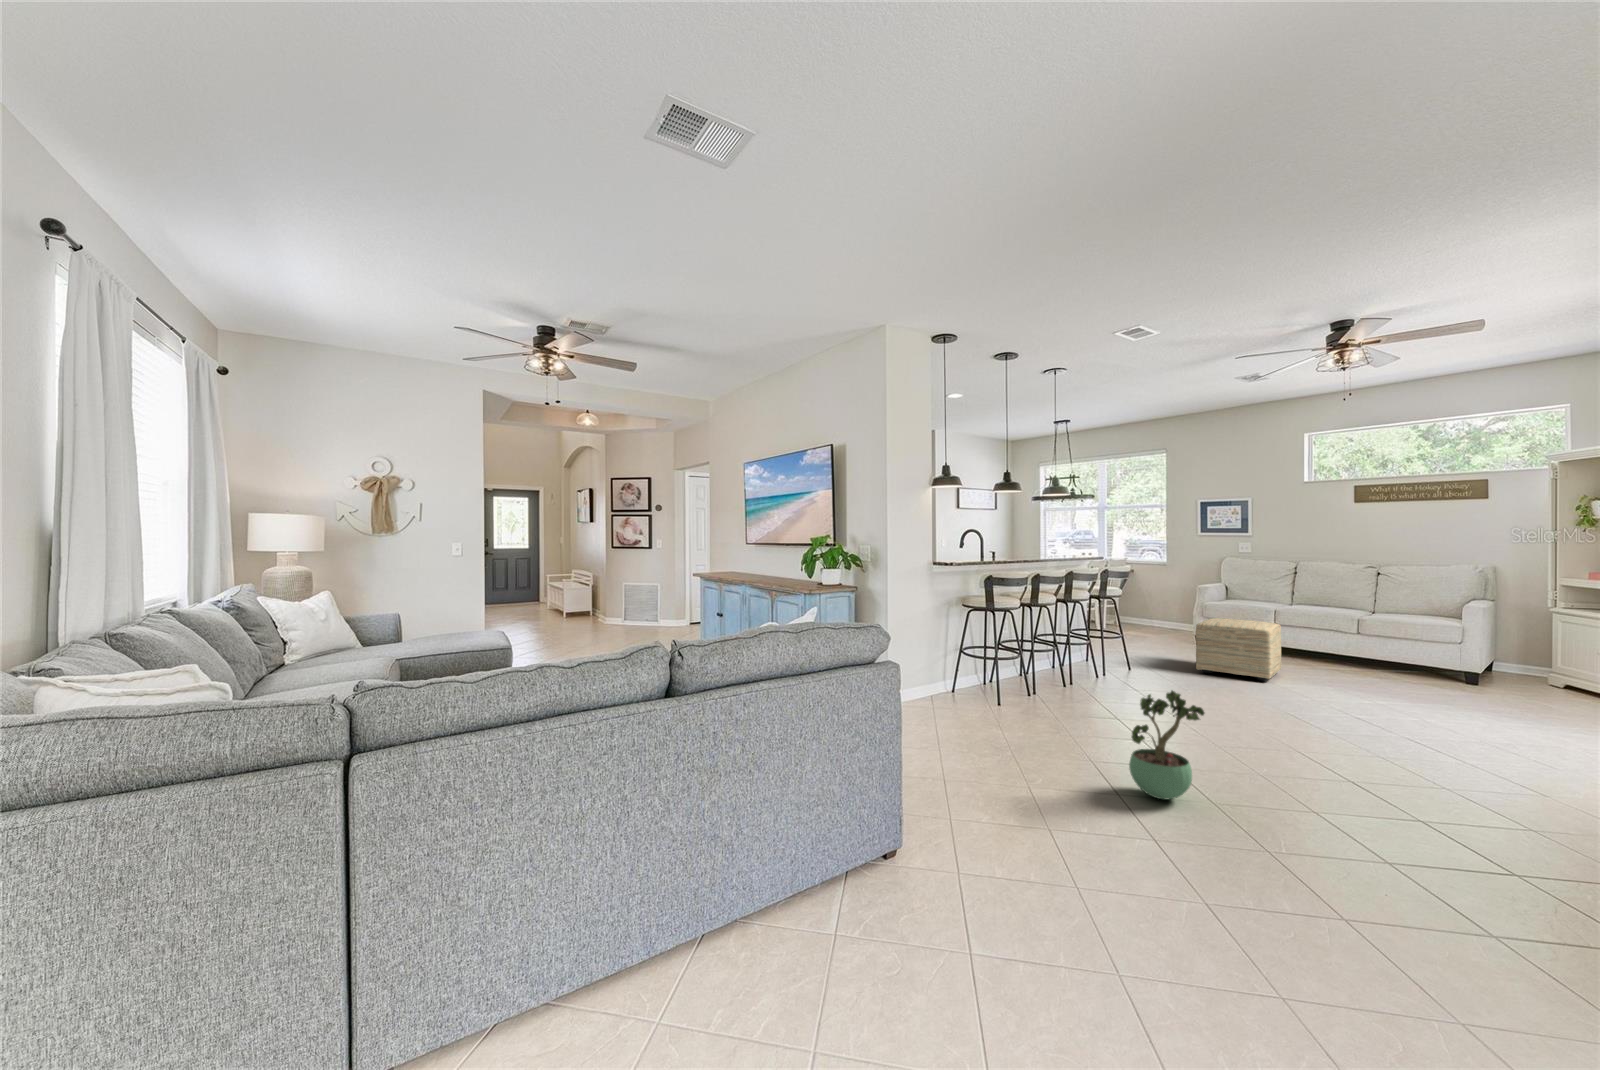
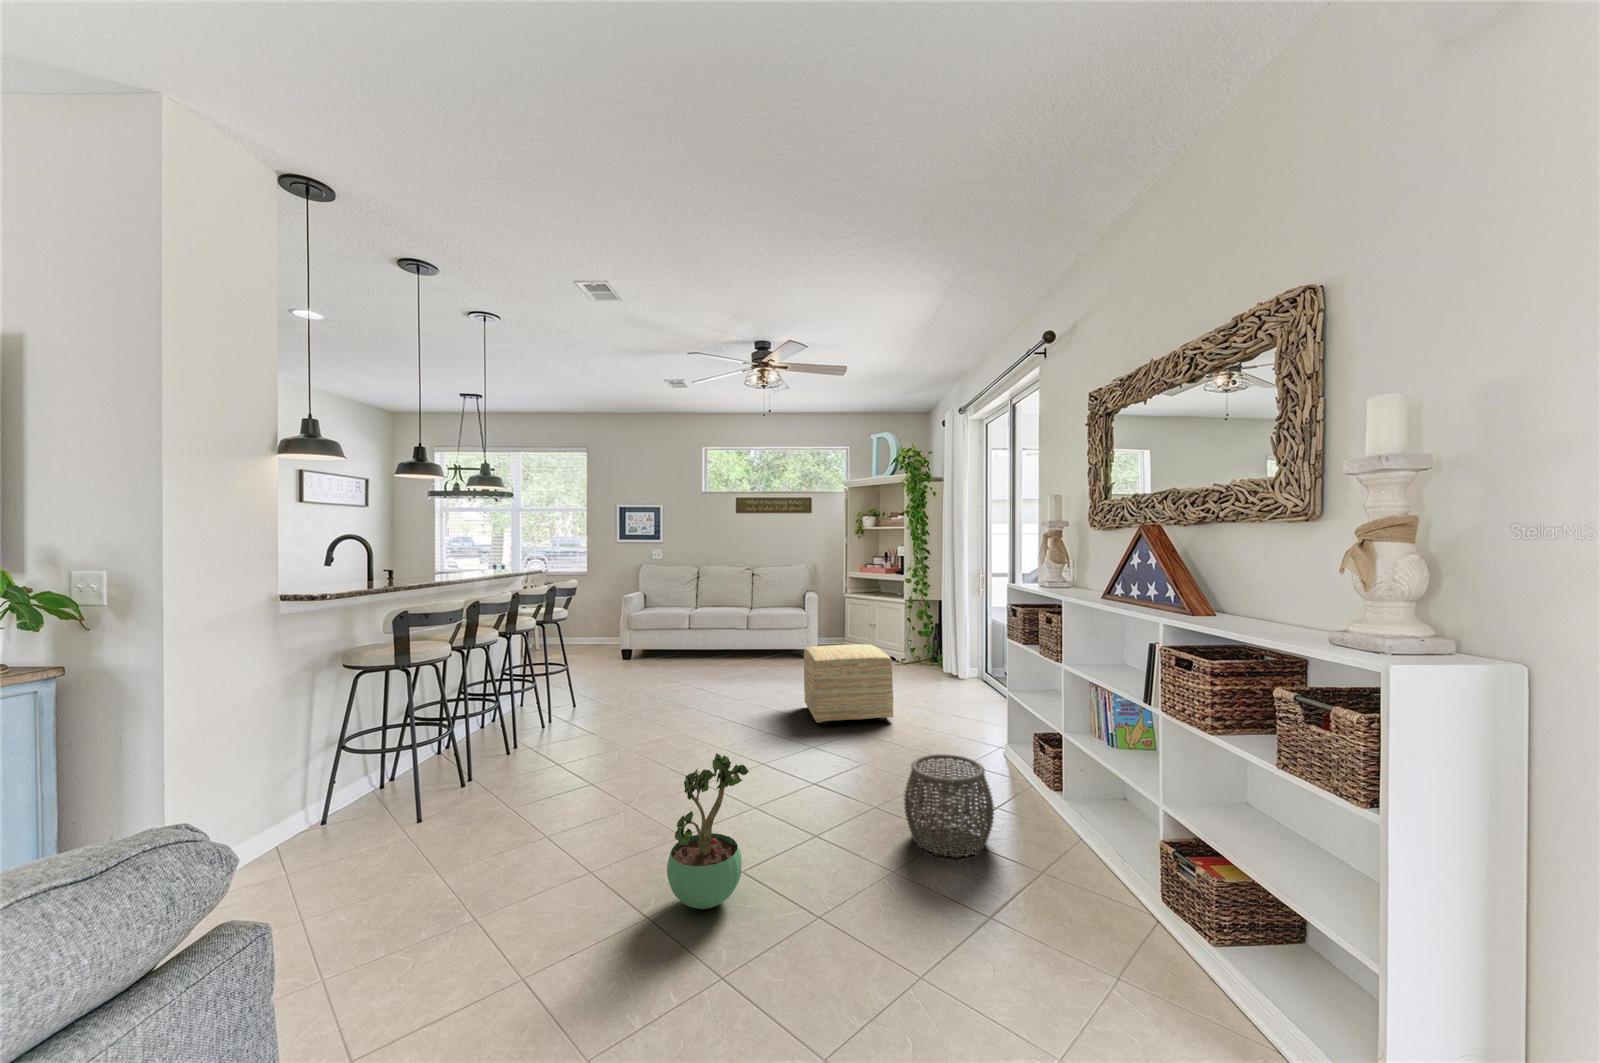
ottoman: present [1196,618,1281,681] -> present [804,644,893,725]
woven basket: none [1402,762,1542,875] -> present [904,754,994,857]

